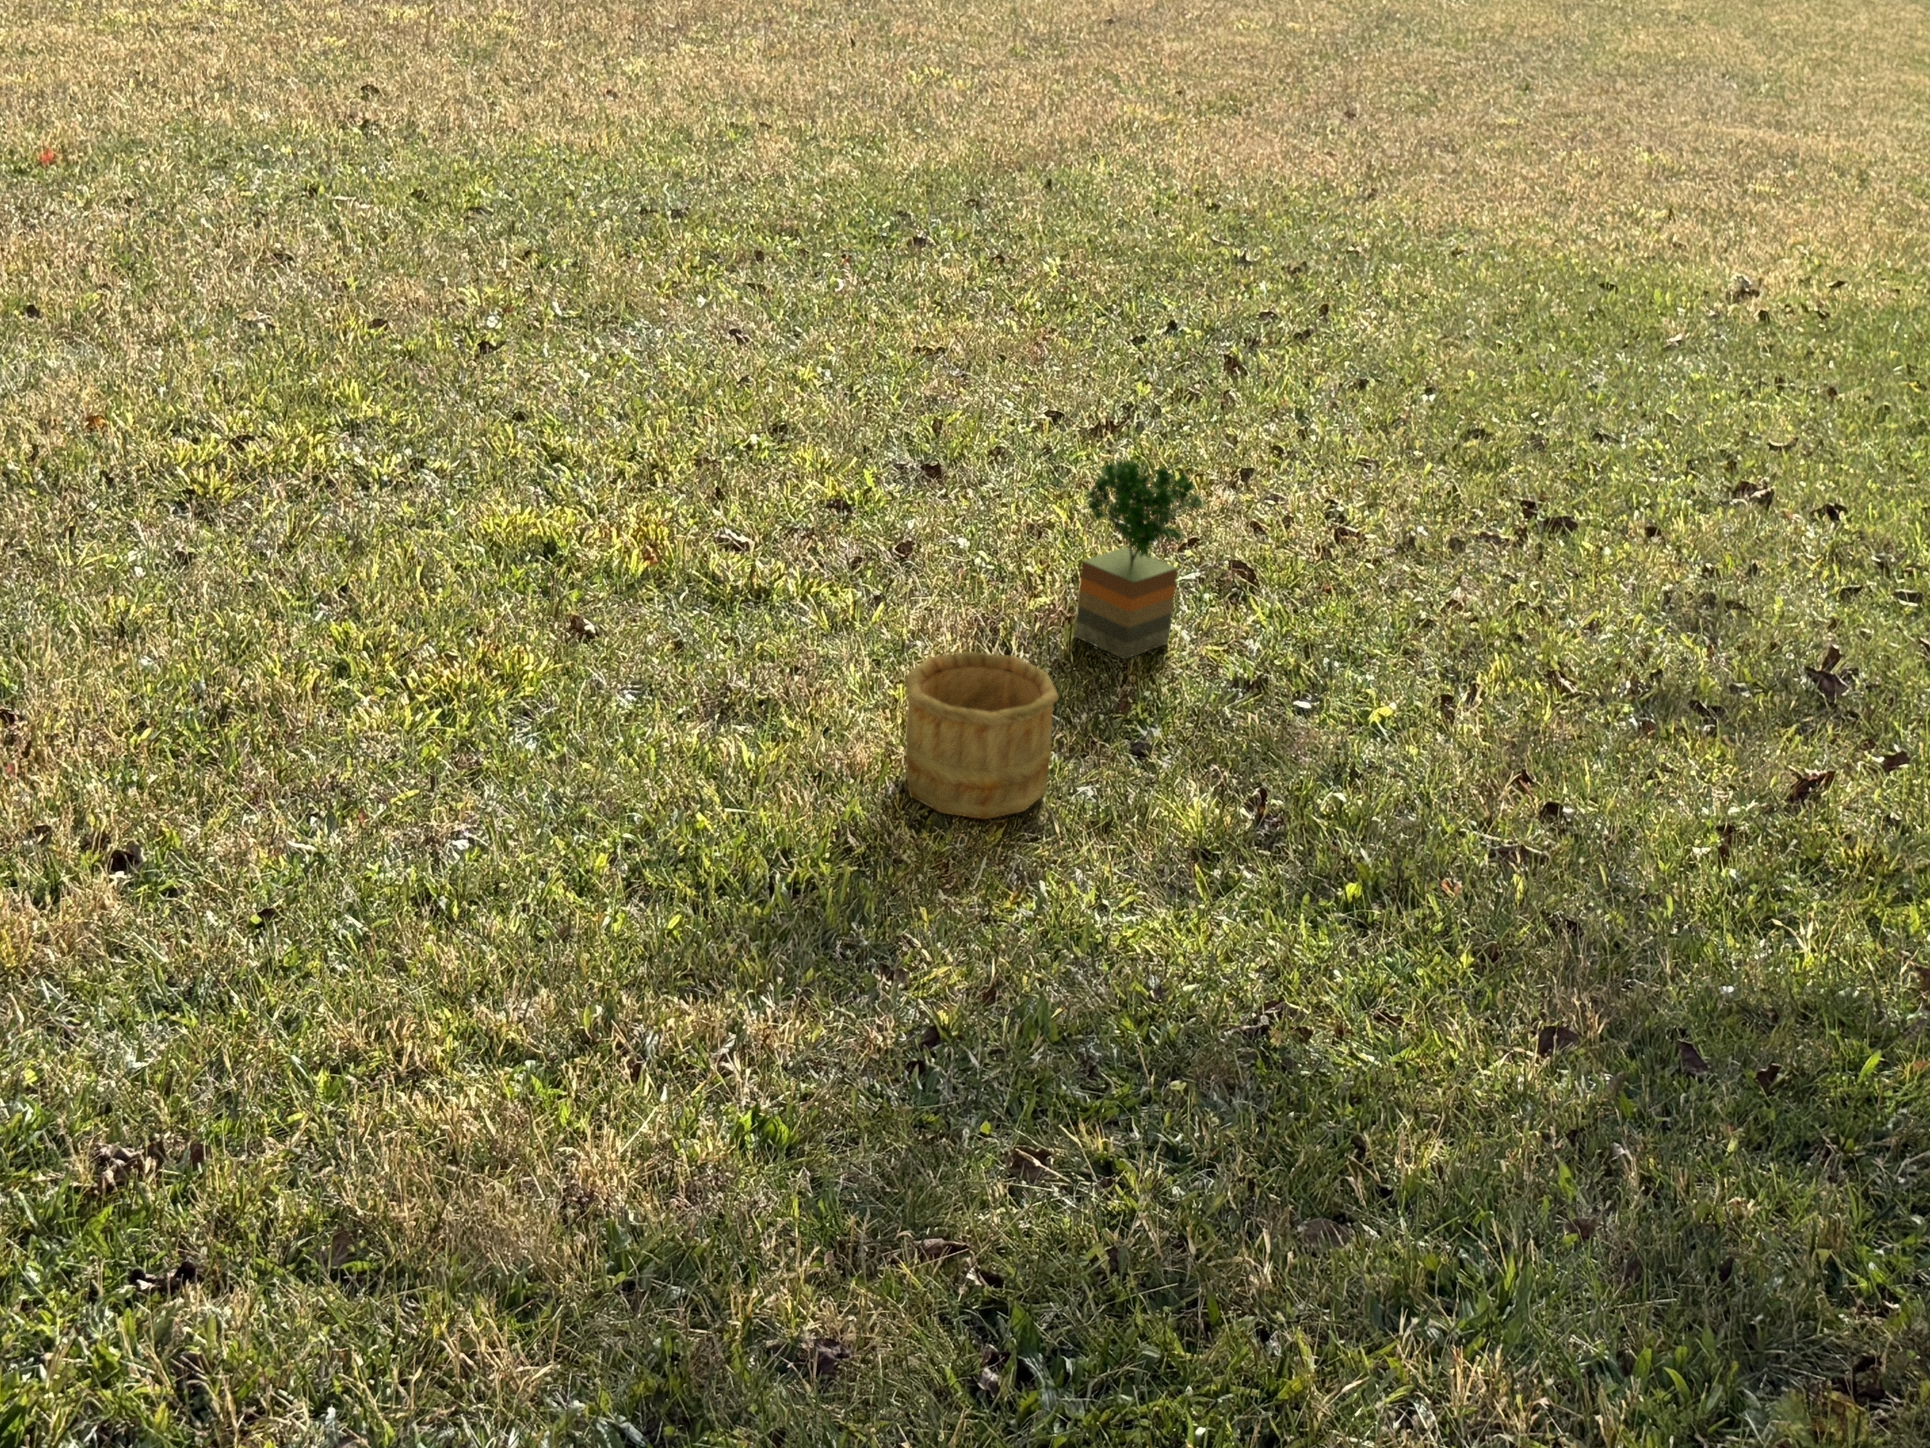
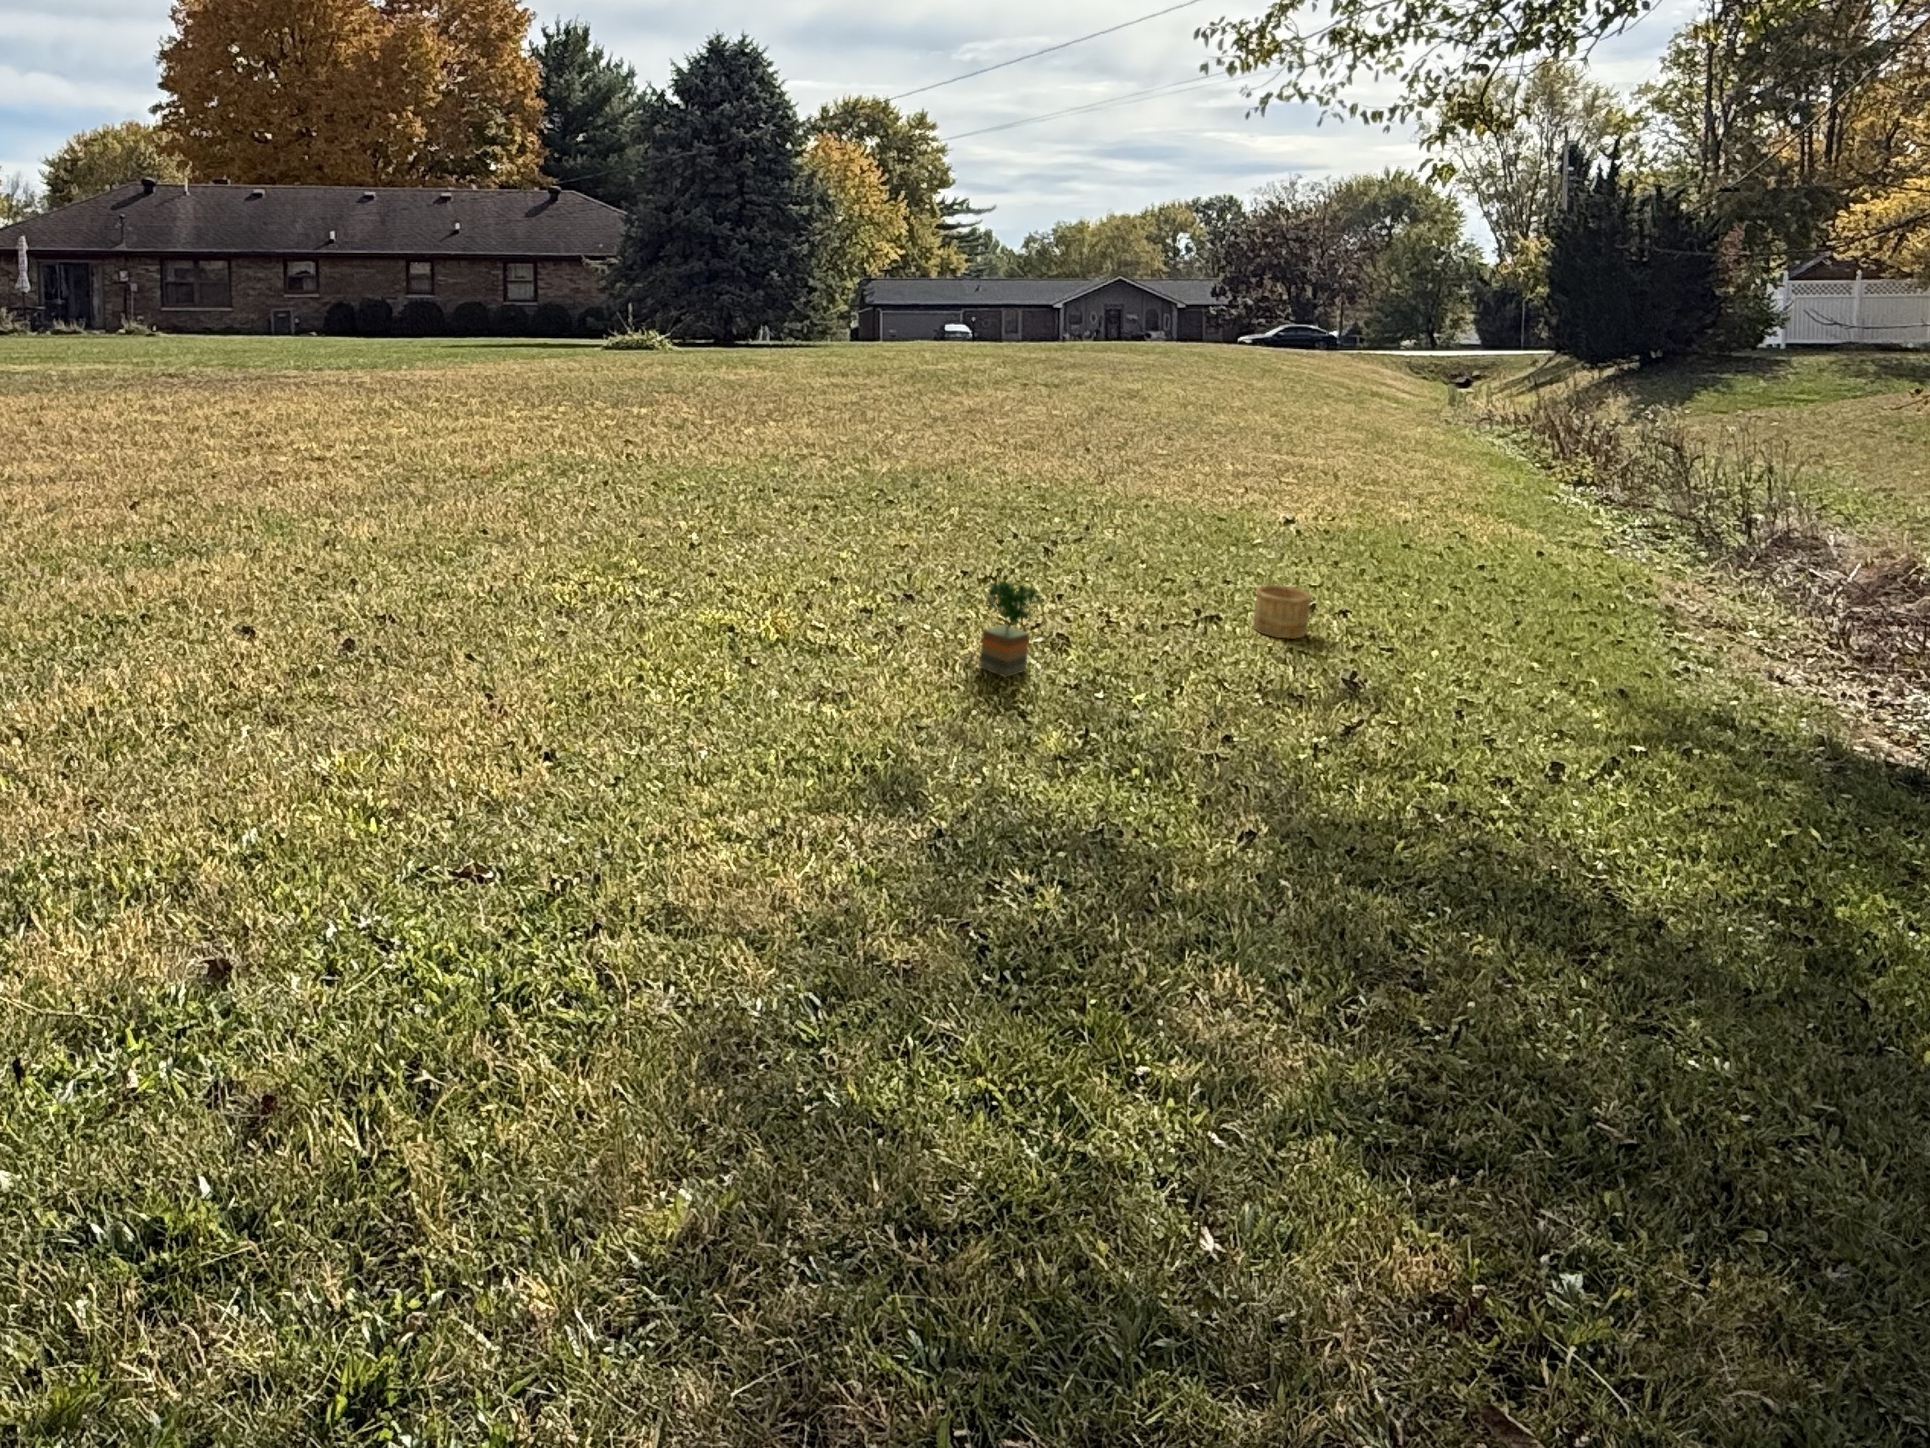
wooden bucket: present [905,652,1059,820] -> present [1254,585,1313,639]

